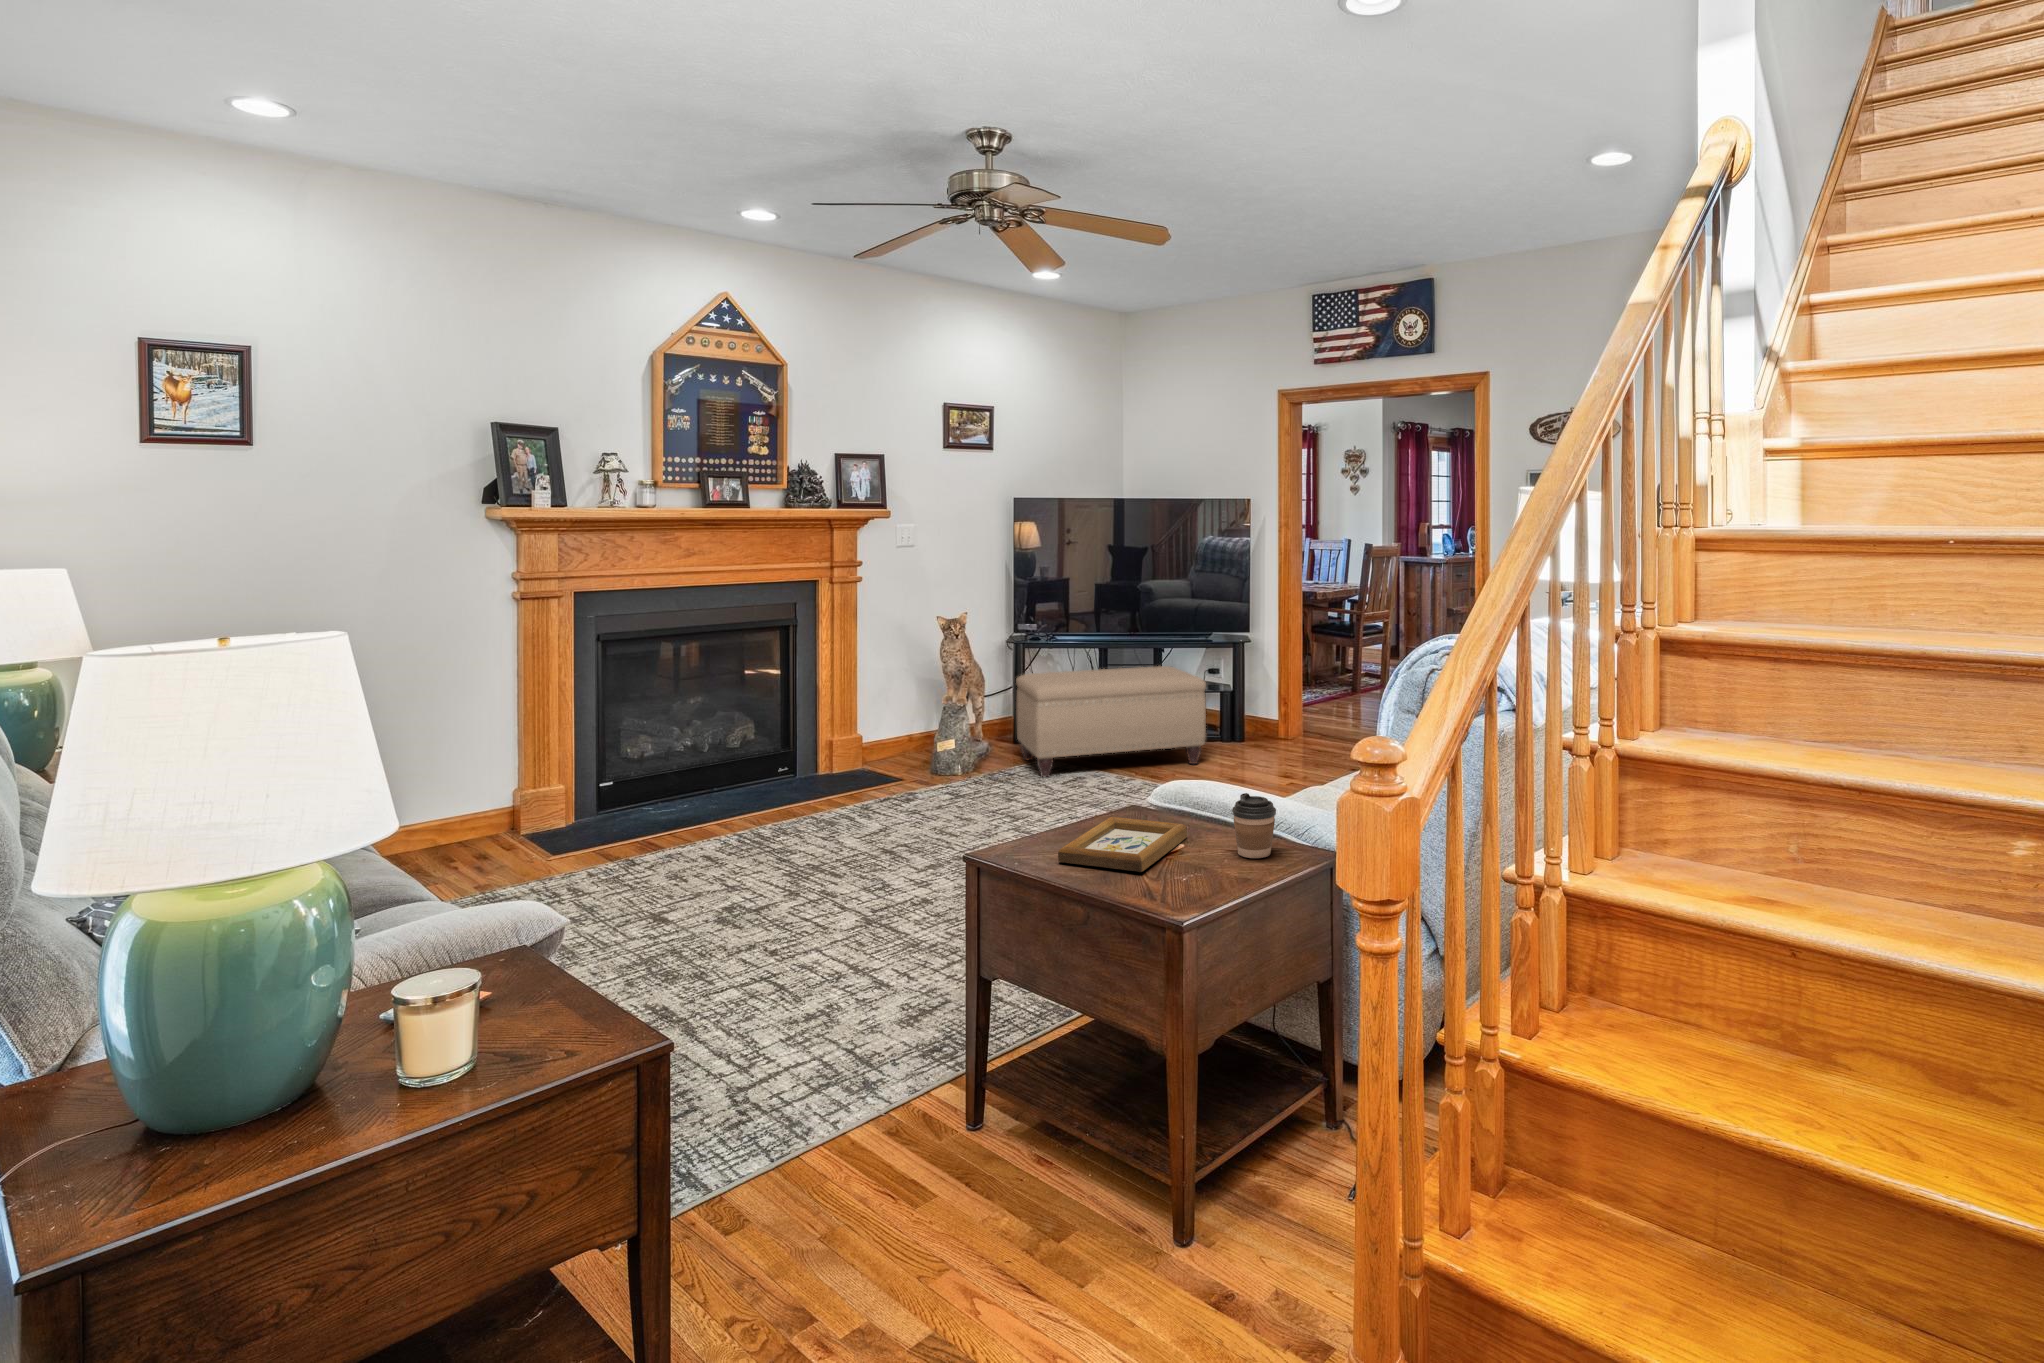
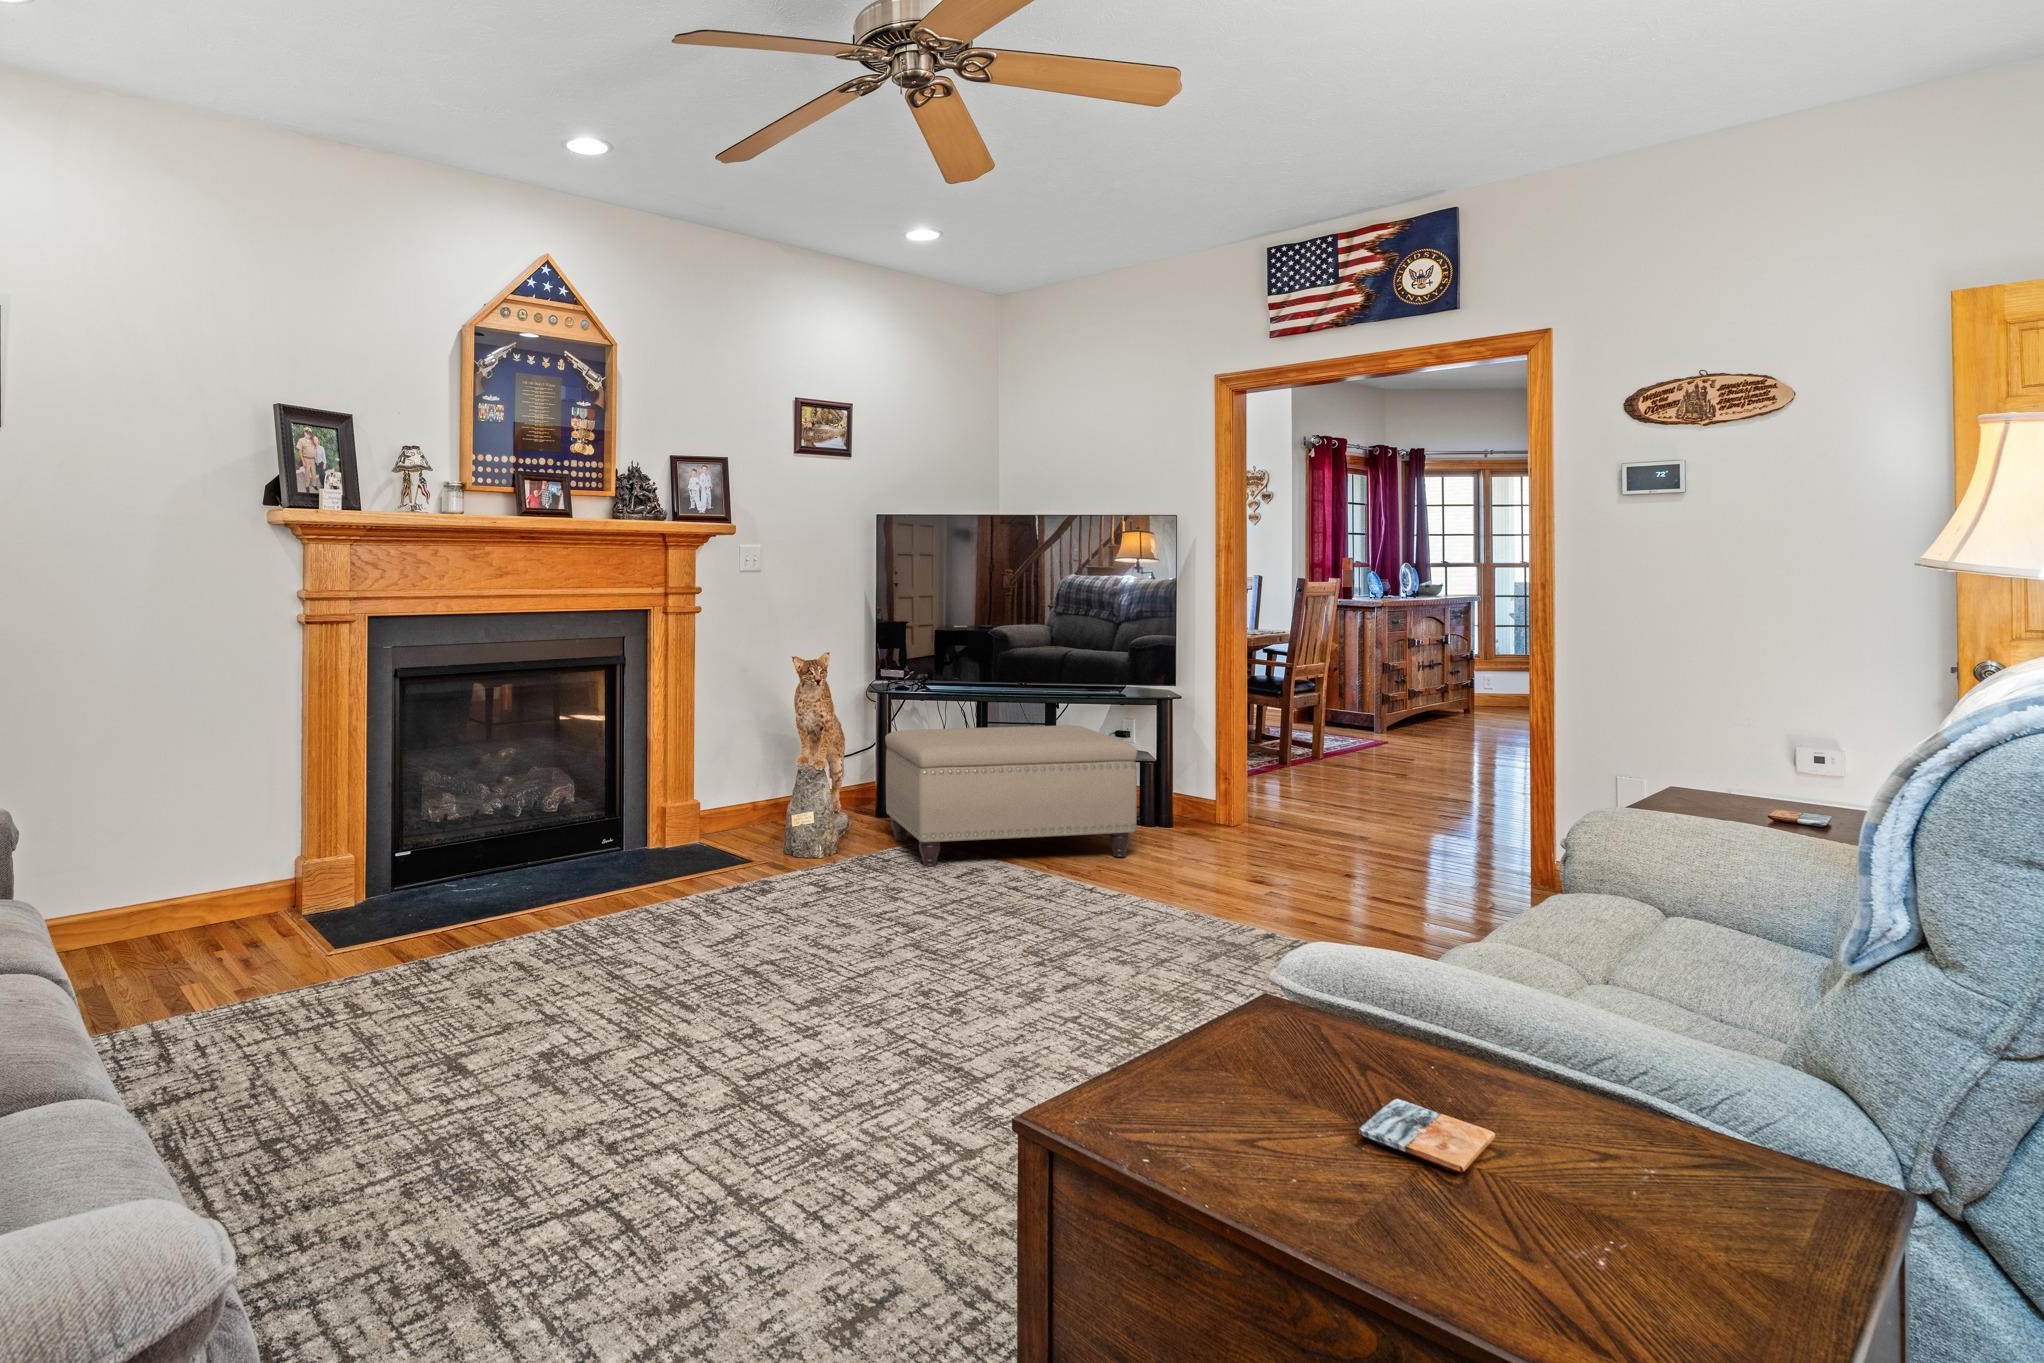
coffee cup: present [1232,793,1276,858] -> none [1588,1031,1705,1186]
picture frame: present [1058,817,1187,872] -> none [1225,1040,1447,1216]

